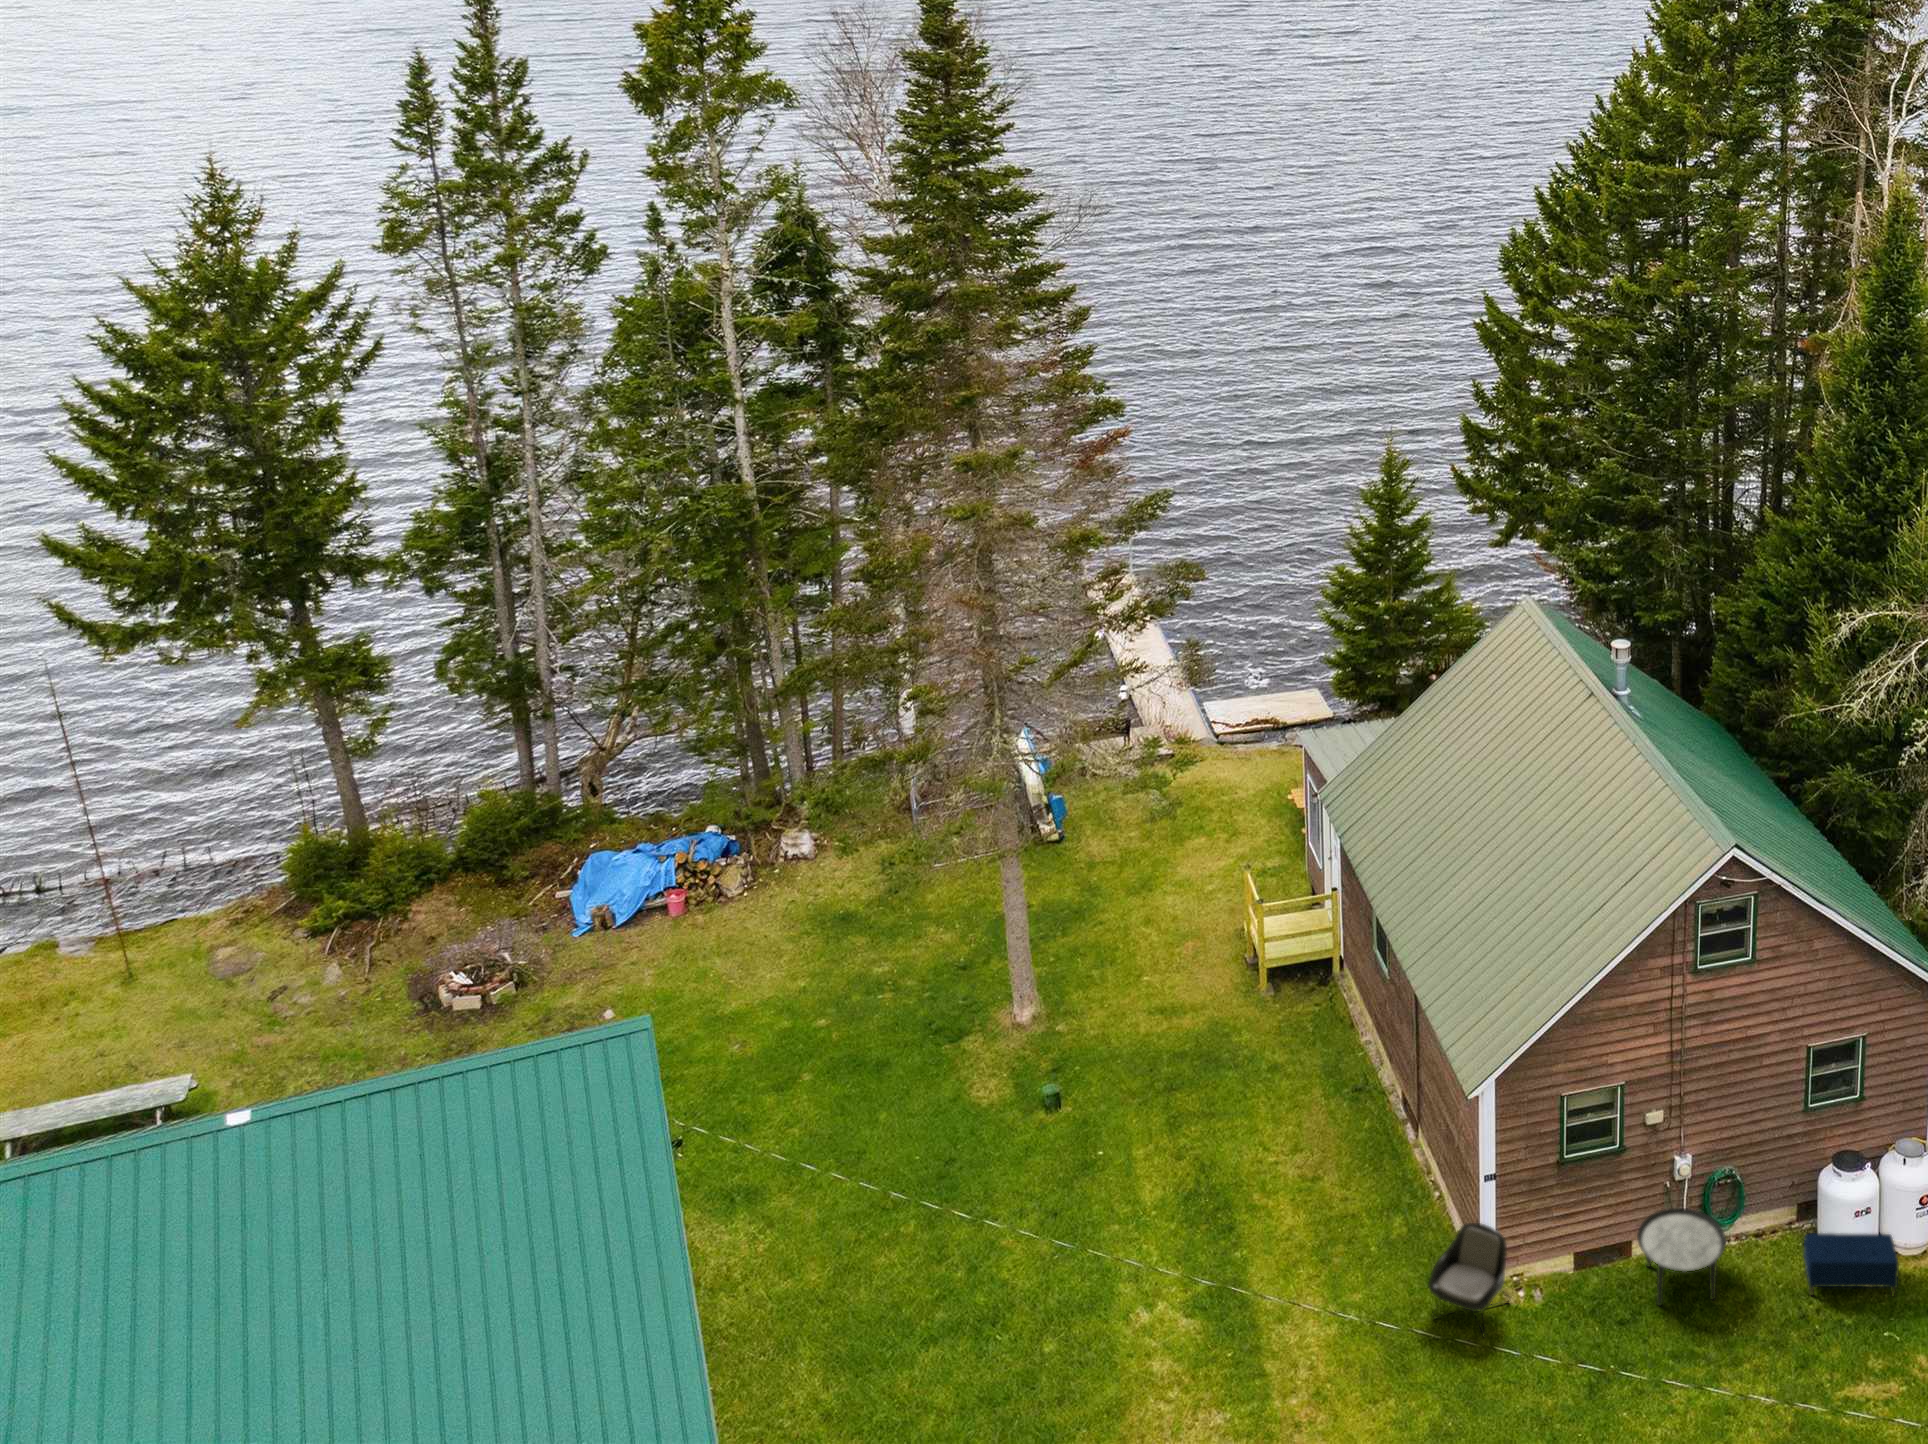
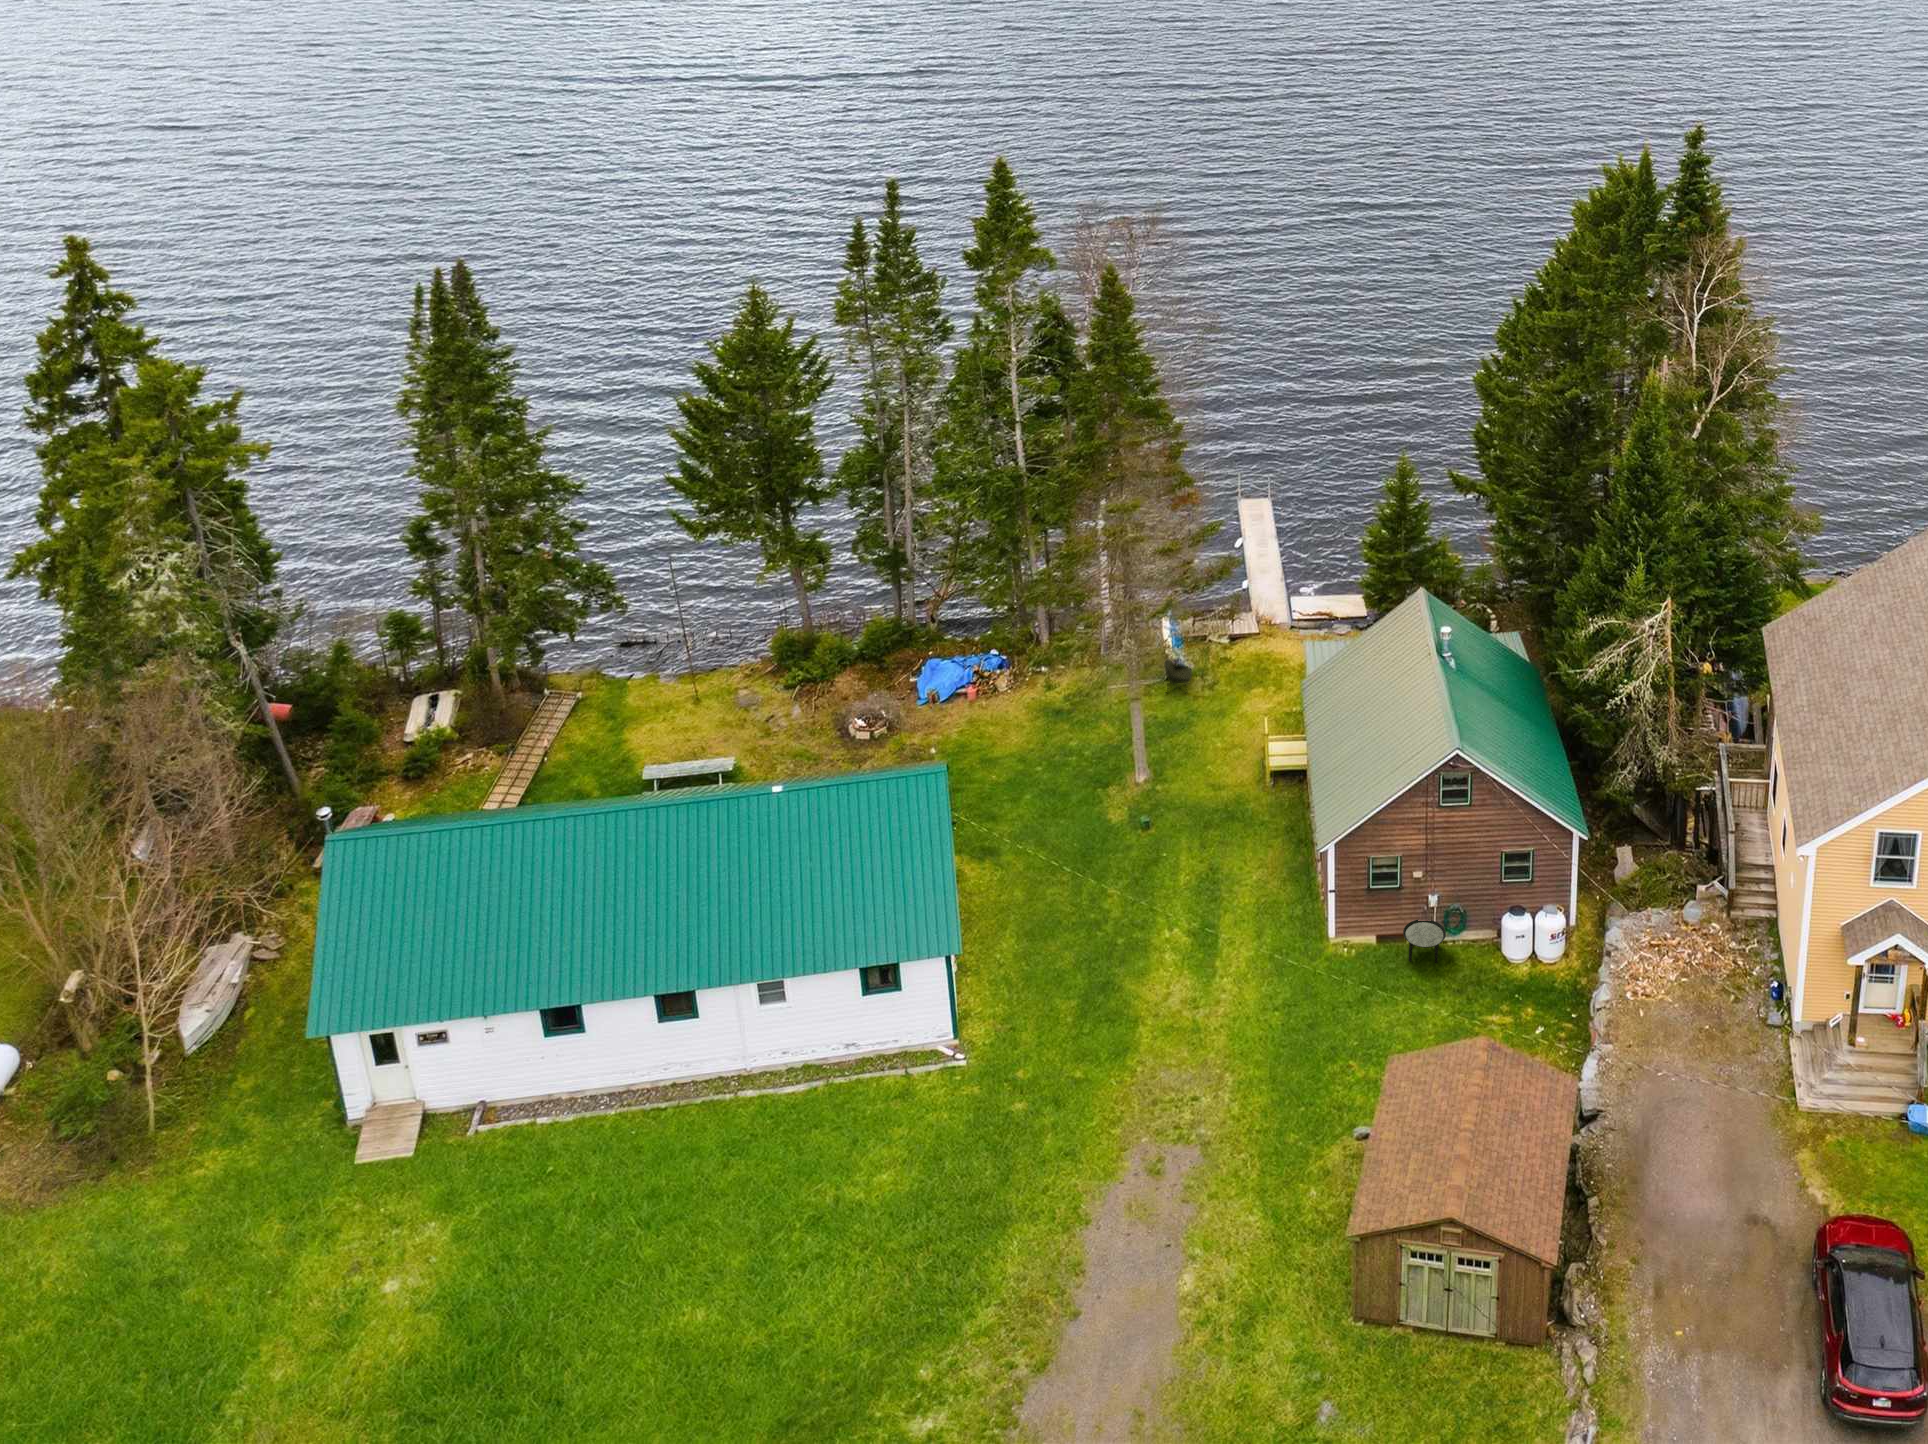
lounge chair: present [1429,1223,1507,1336] -> present [1164,659,1192,693]
bench: present [1804,1233,1899,1296] -> none [1482,941,1528,976]

